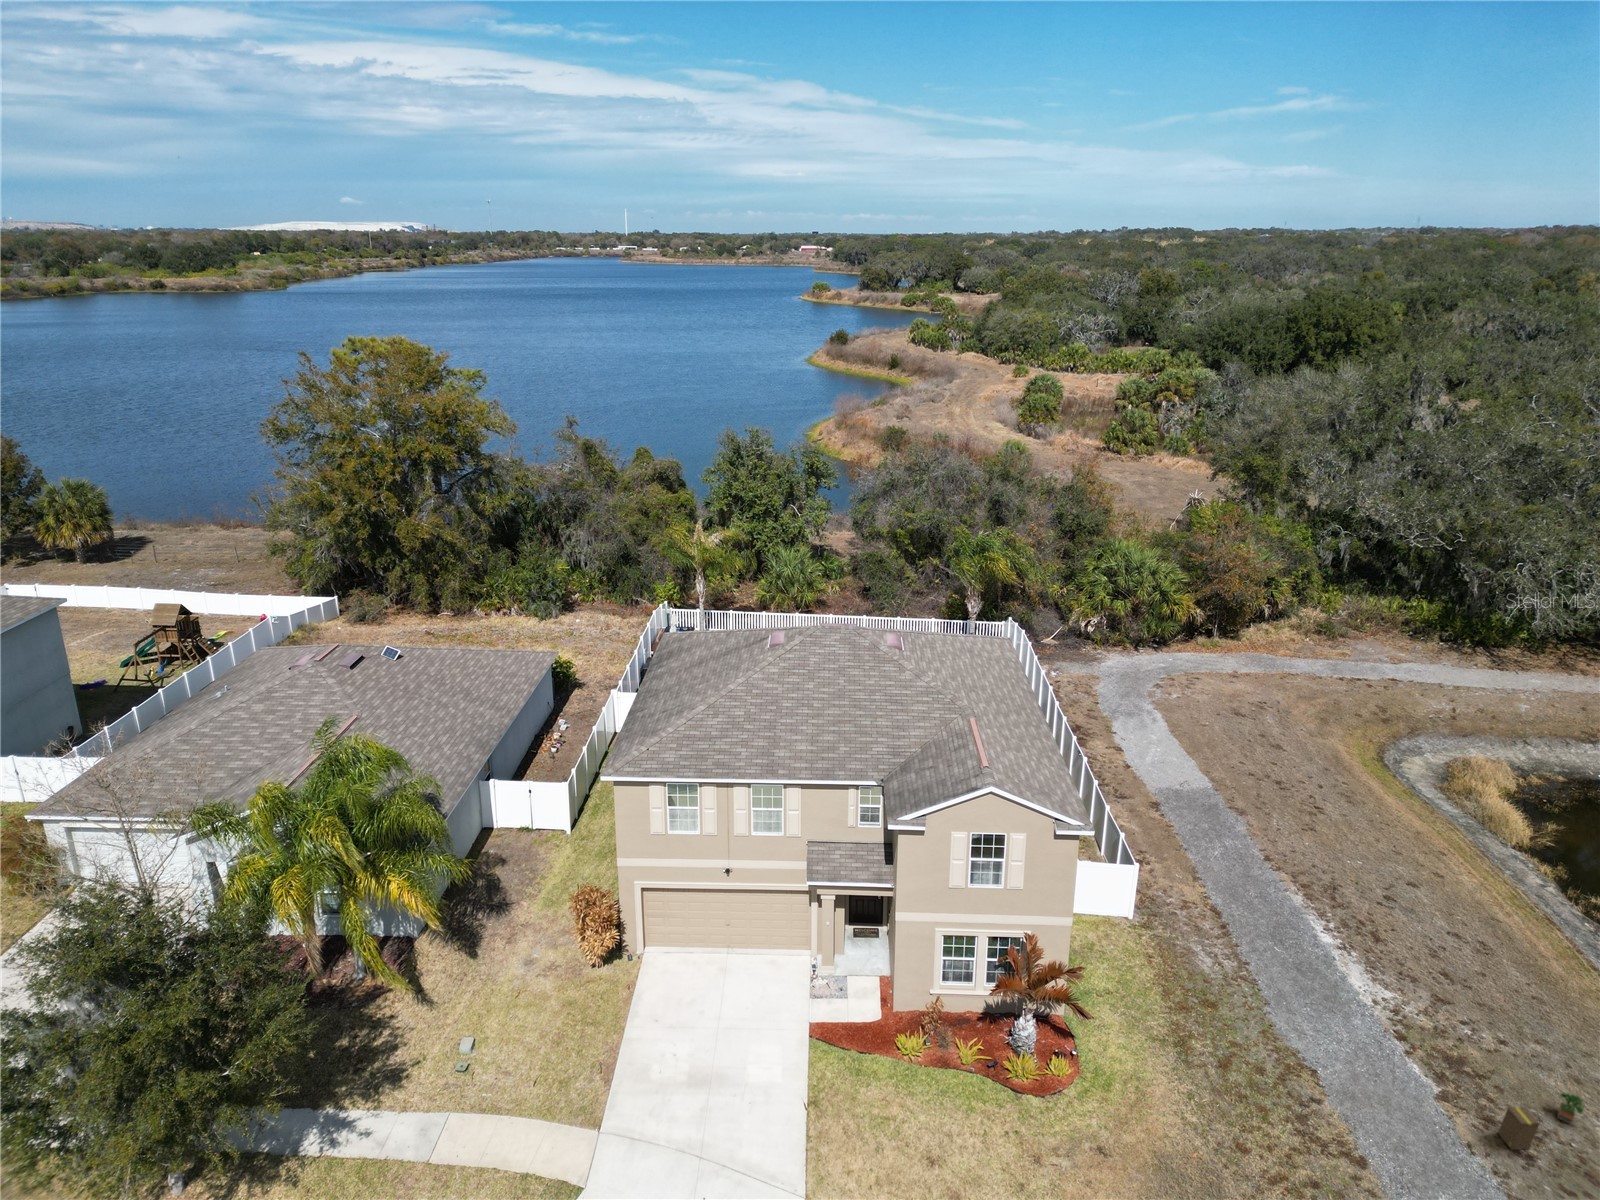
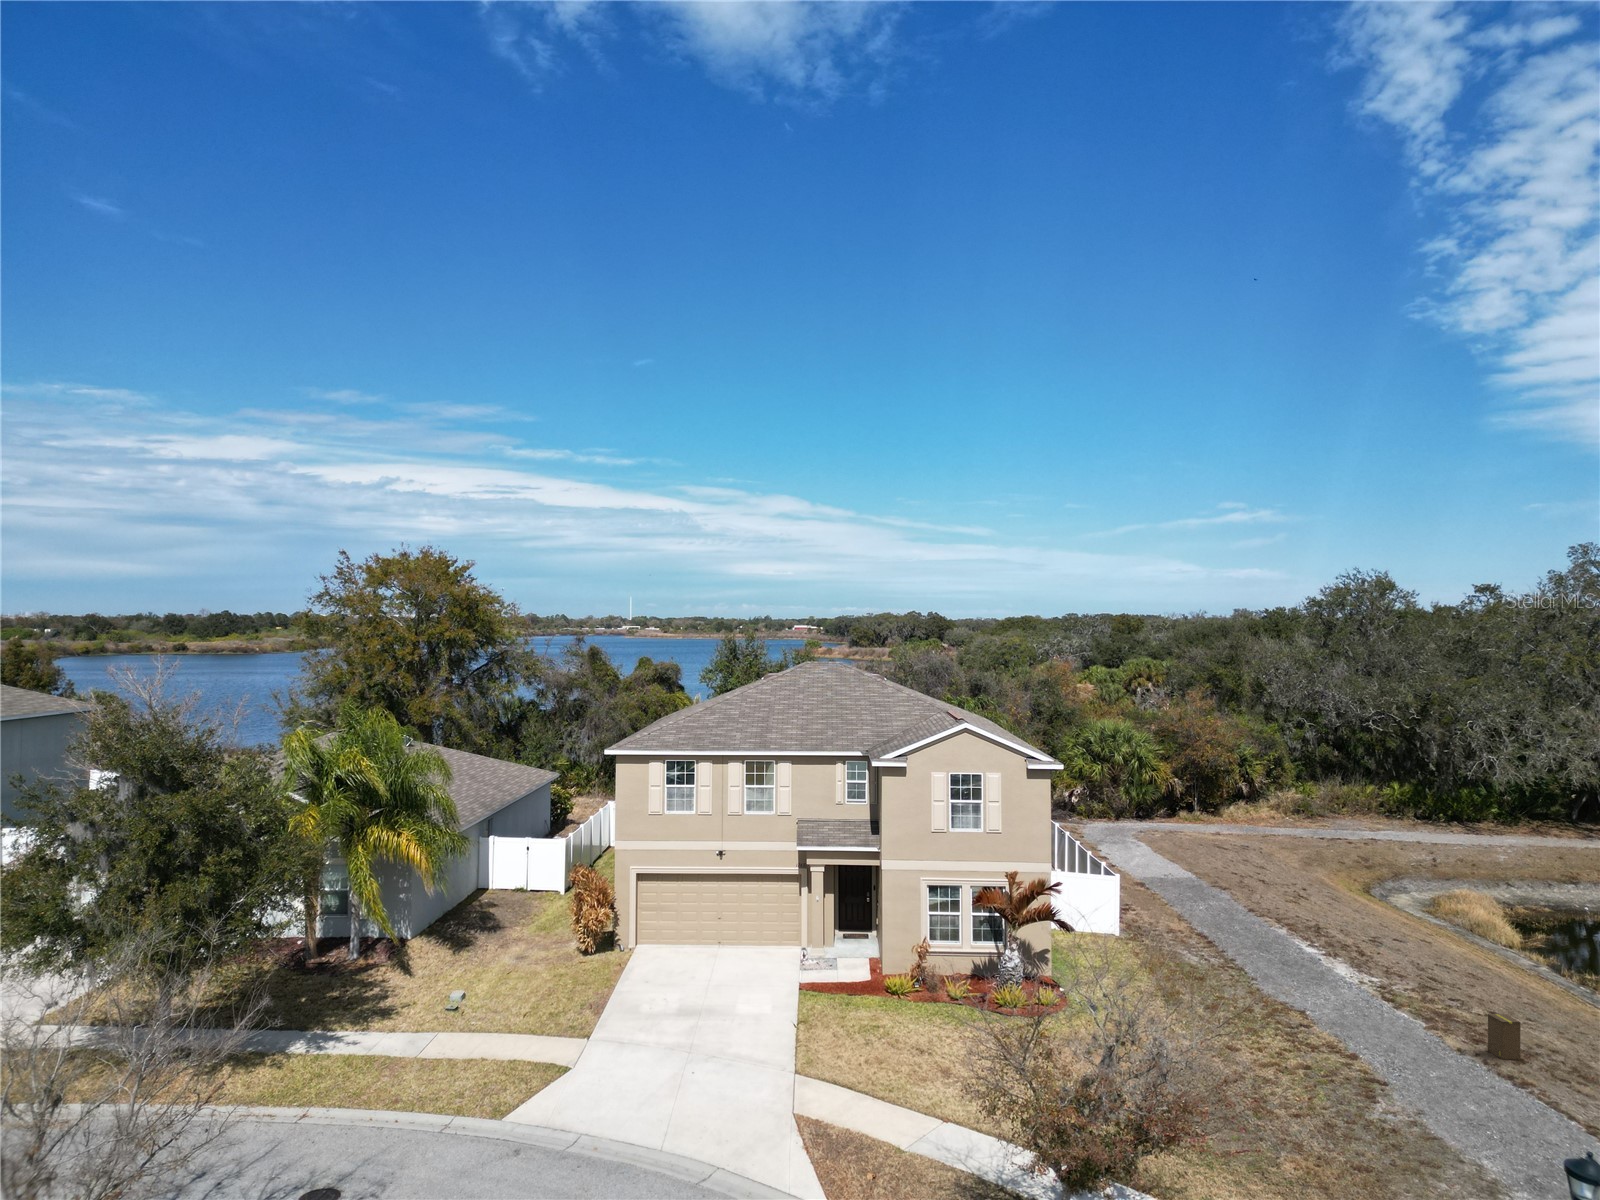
potted tree: present [1557,1092,1583,1123] -> none [1547,1024,1573,1059]

